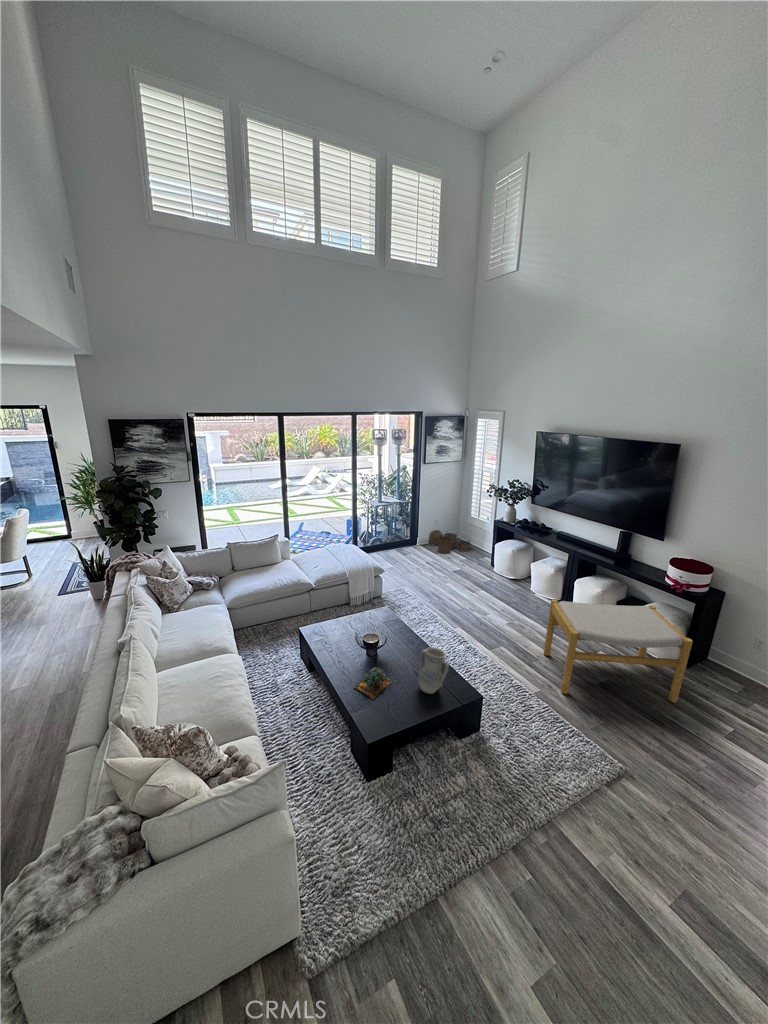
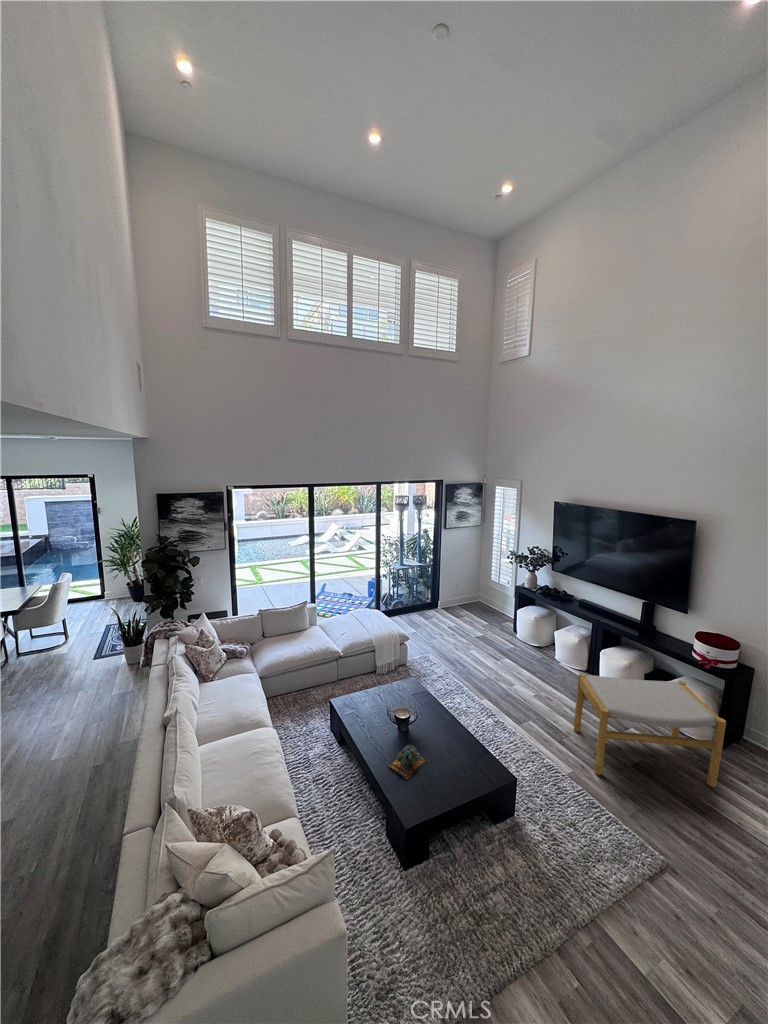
woven basket: present [429,530,470,553] -> none [449,592,492,617]
vase: present [418,647,449,694] -> none [452,725,482,775]

